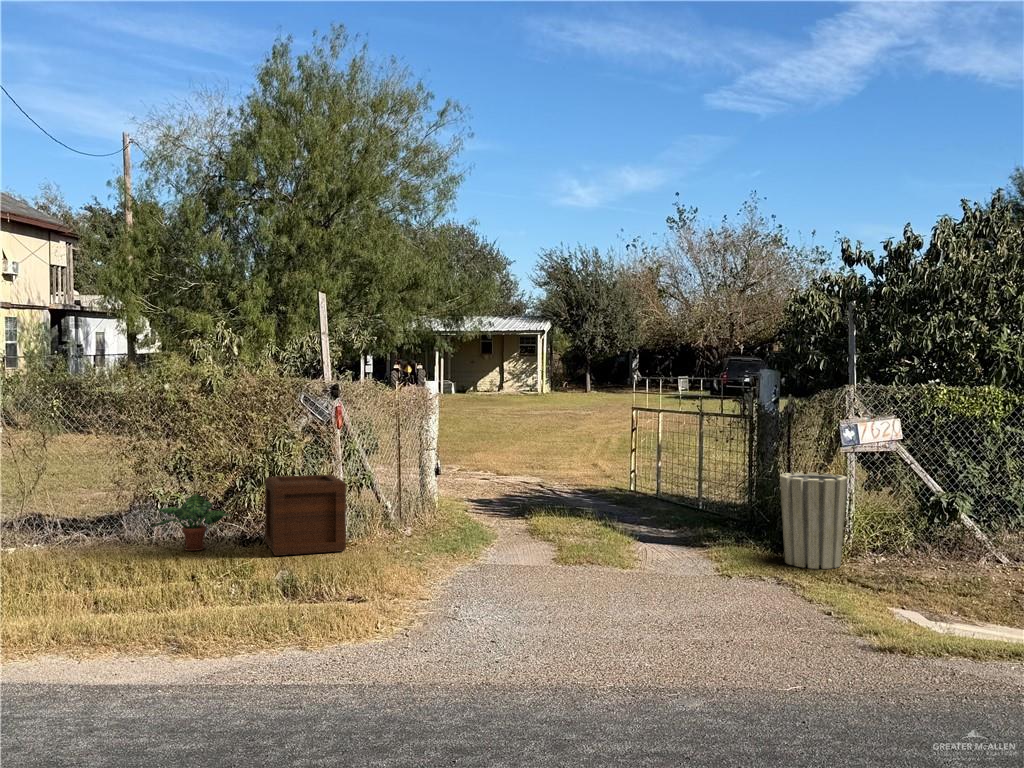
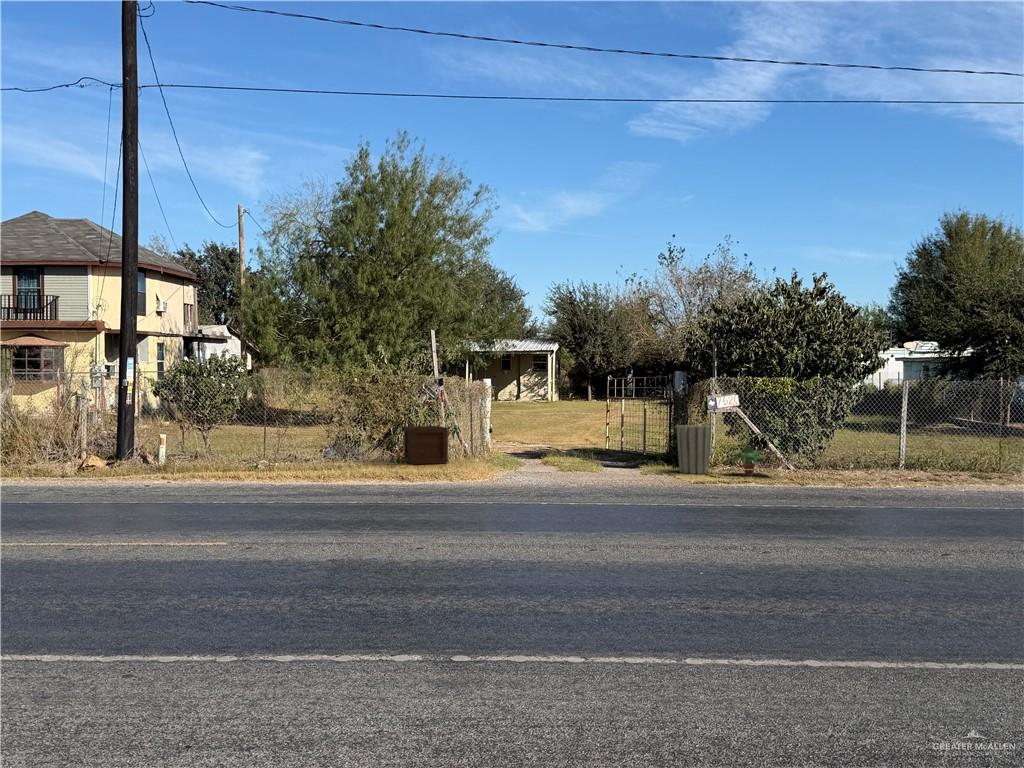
potted plant: present [148,493,233,551] -> present [724,446,765,475]

